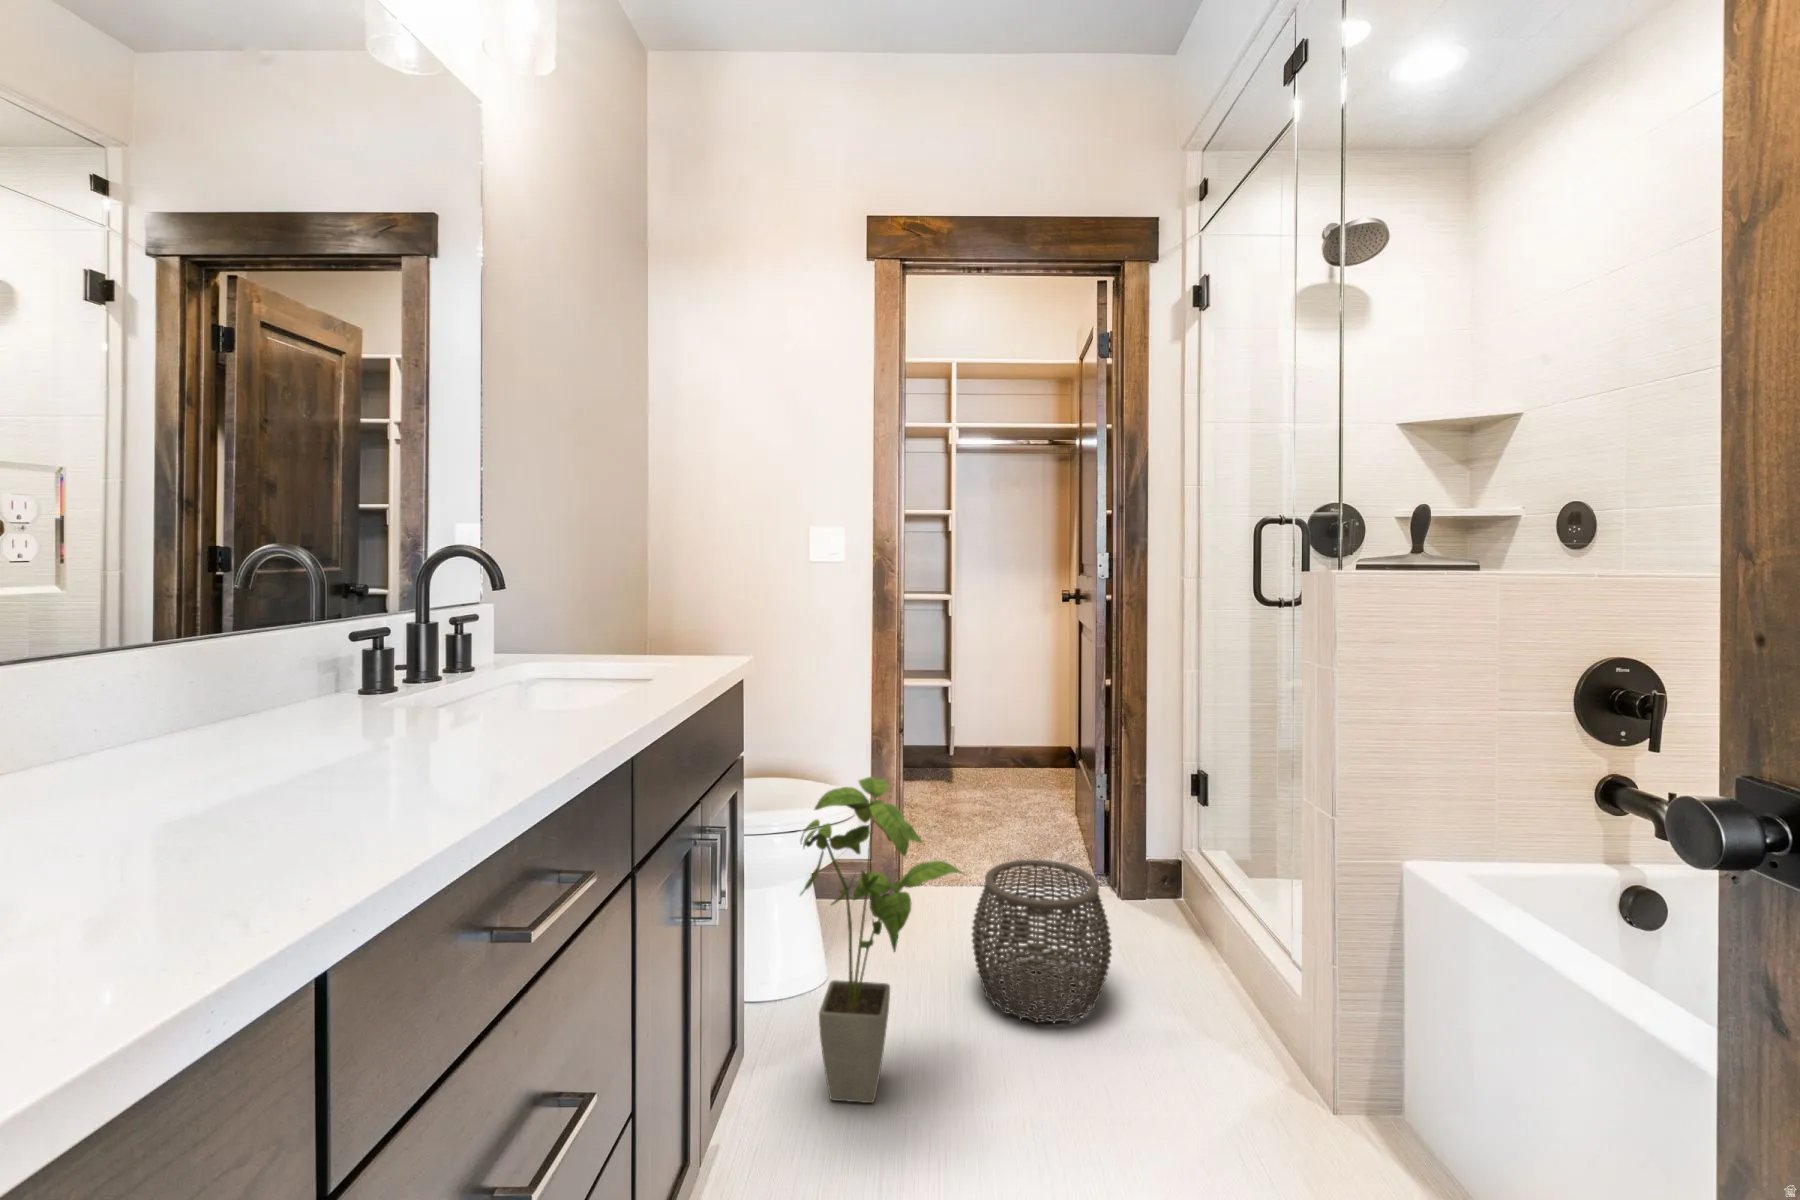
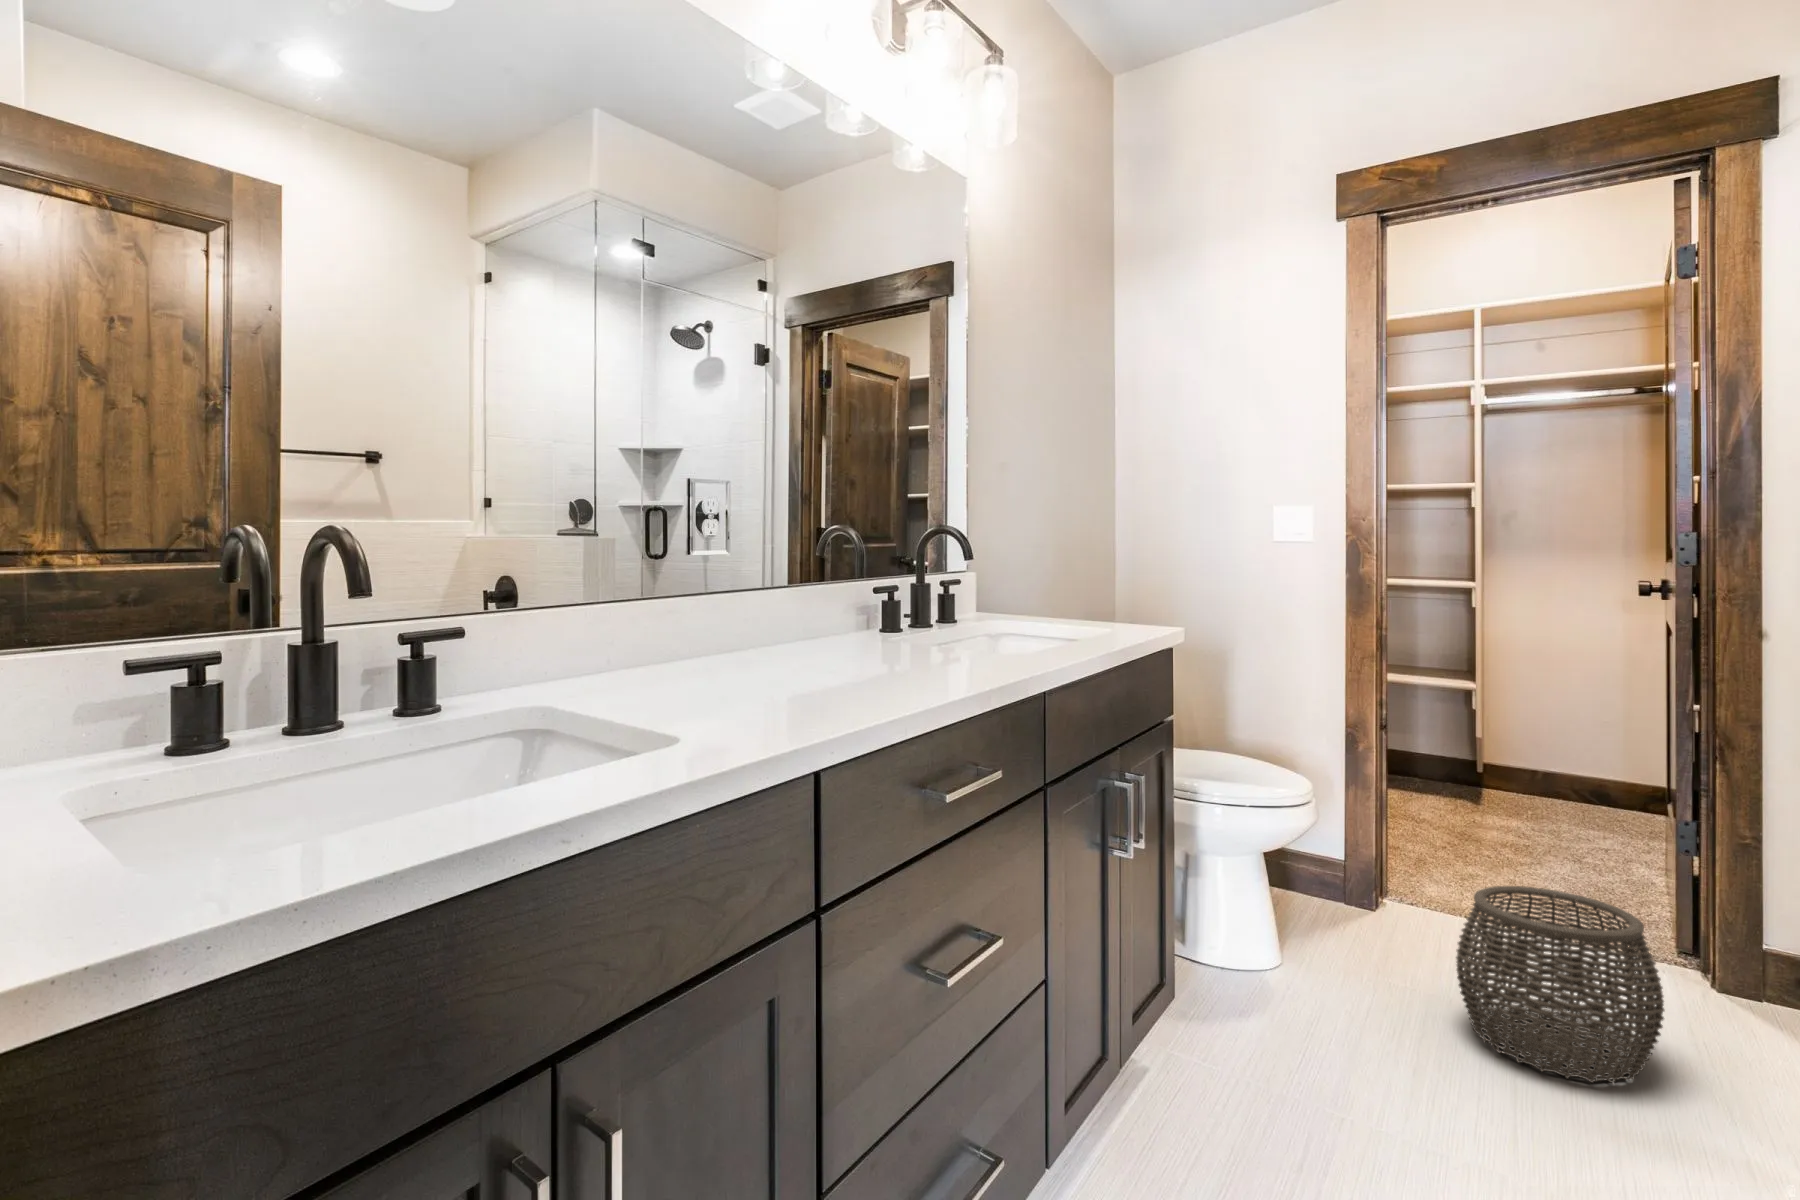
house plant: present [800,777,964,1103] -> none [1236,744,1435,1082]

